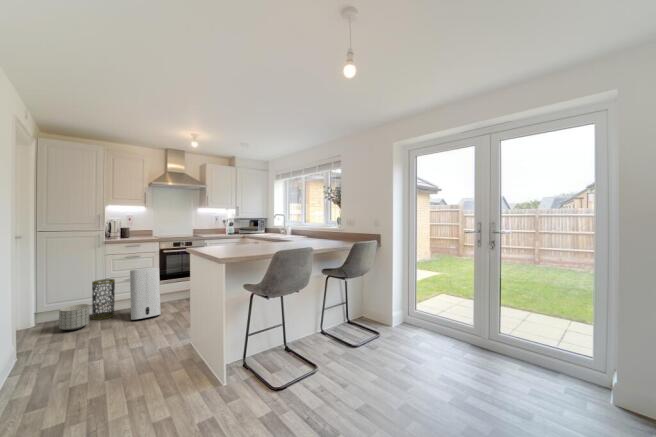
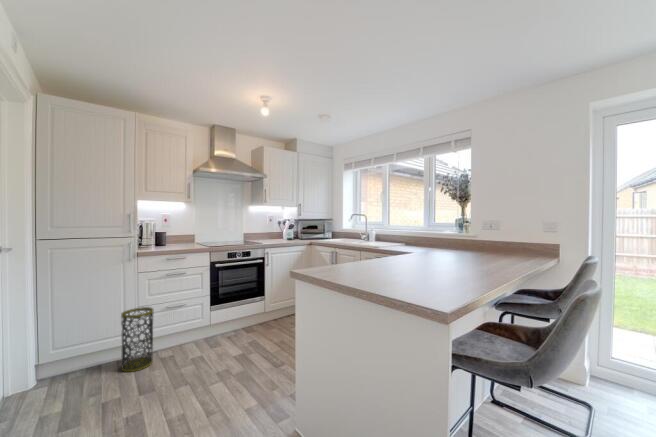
air purifier: present [130,268,161,320] -> none [178,290,221,373]
planter: present [59,304,89,330] -> none [72,351,119,398]

